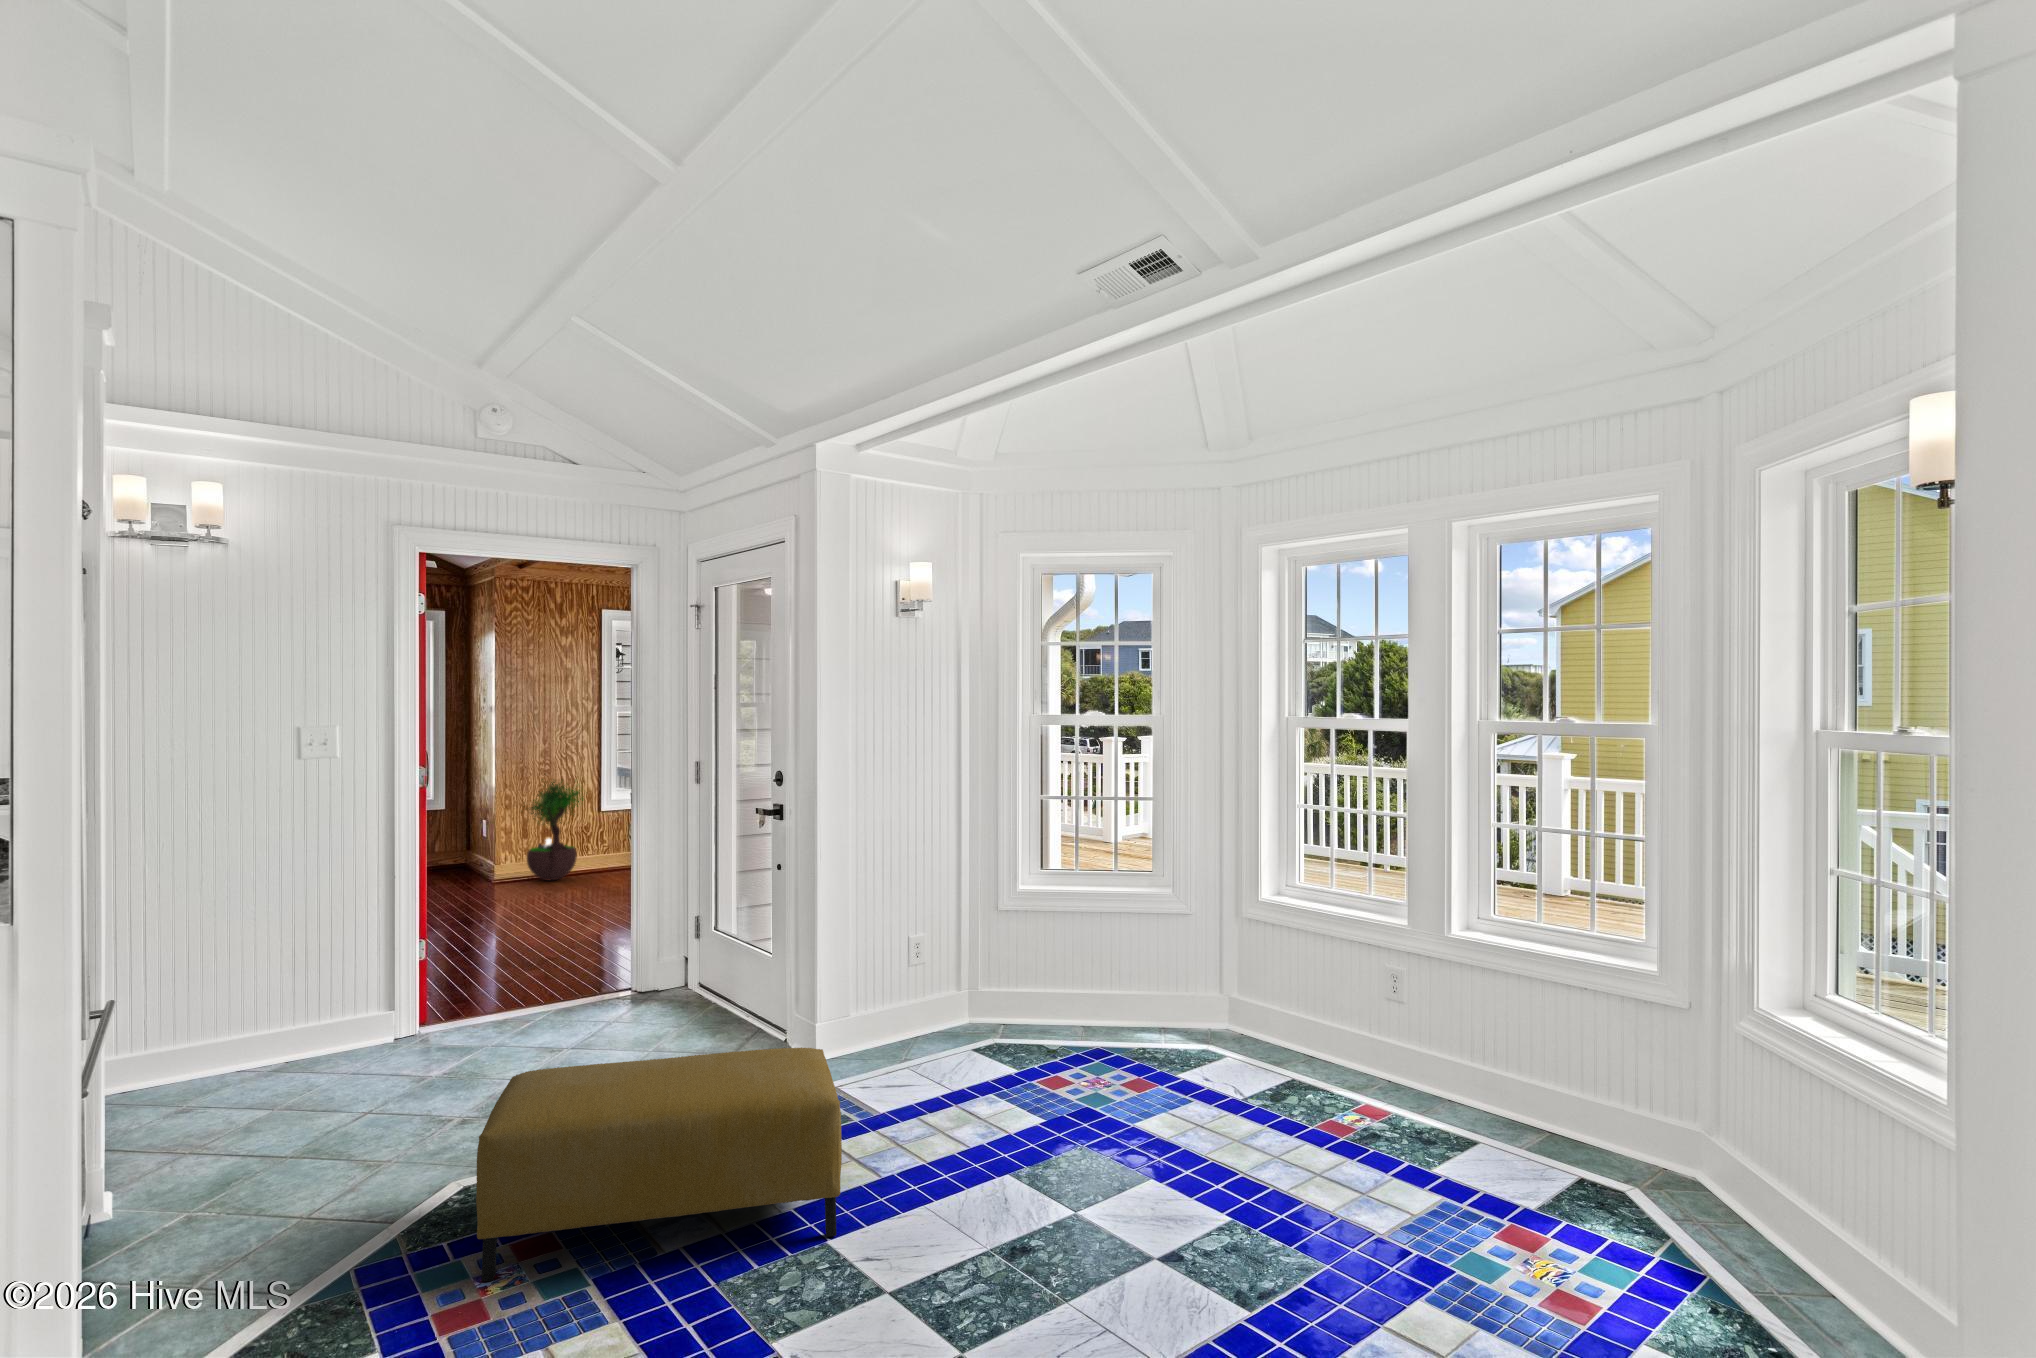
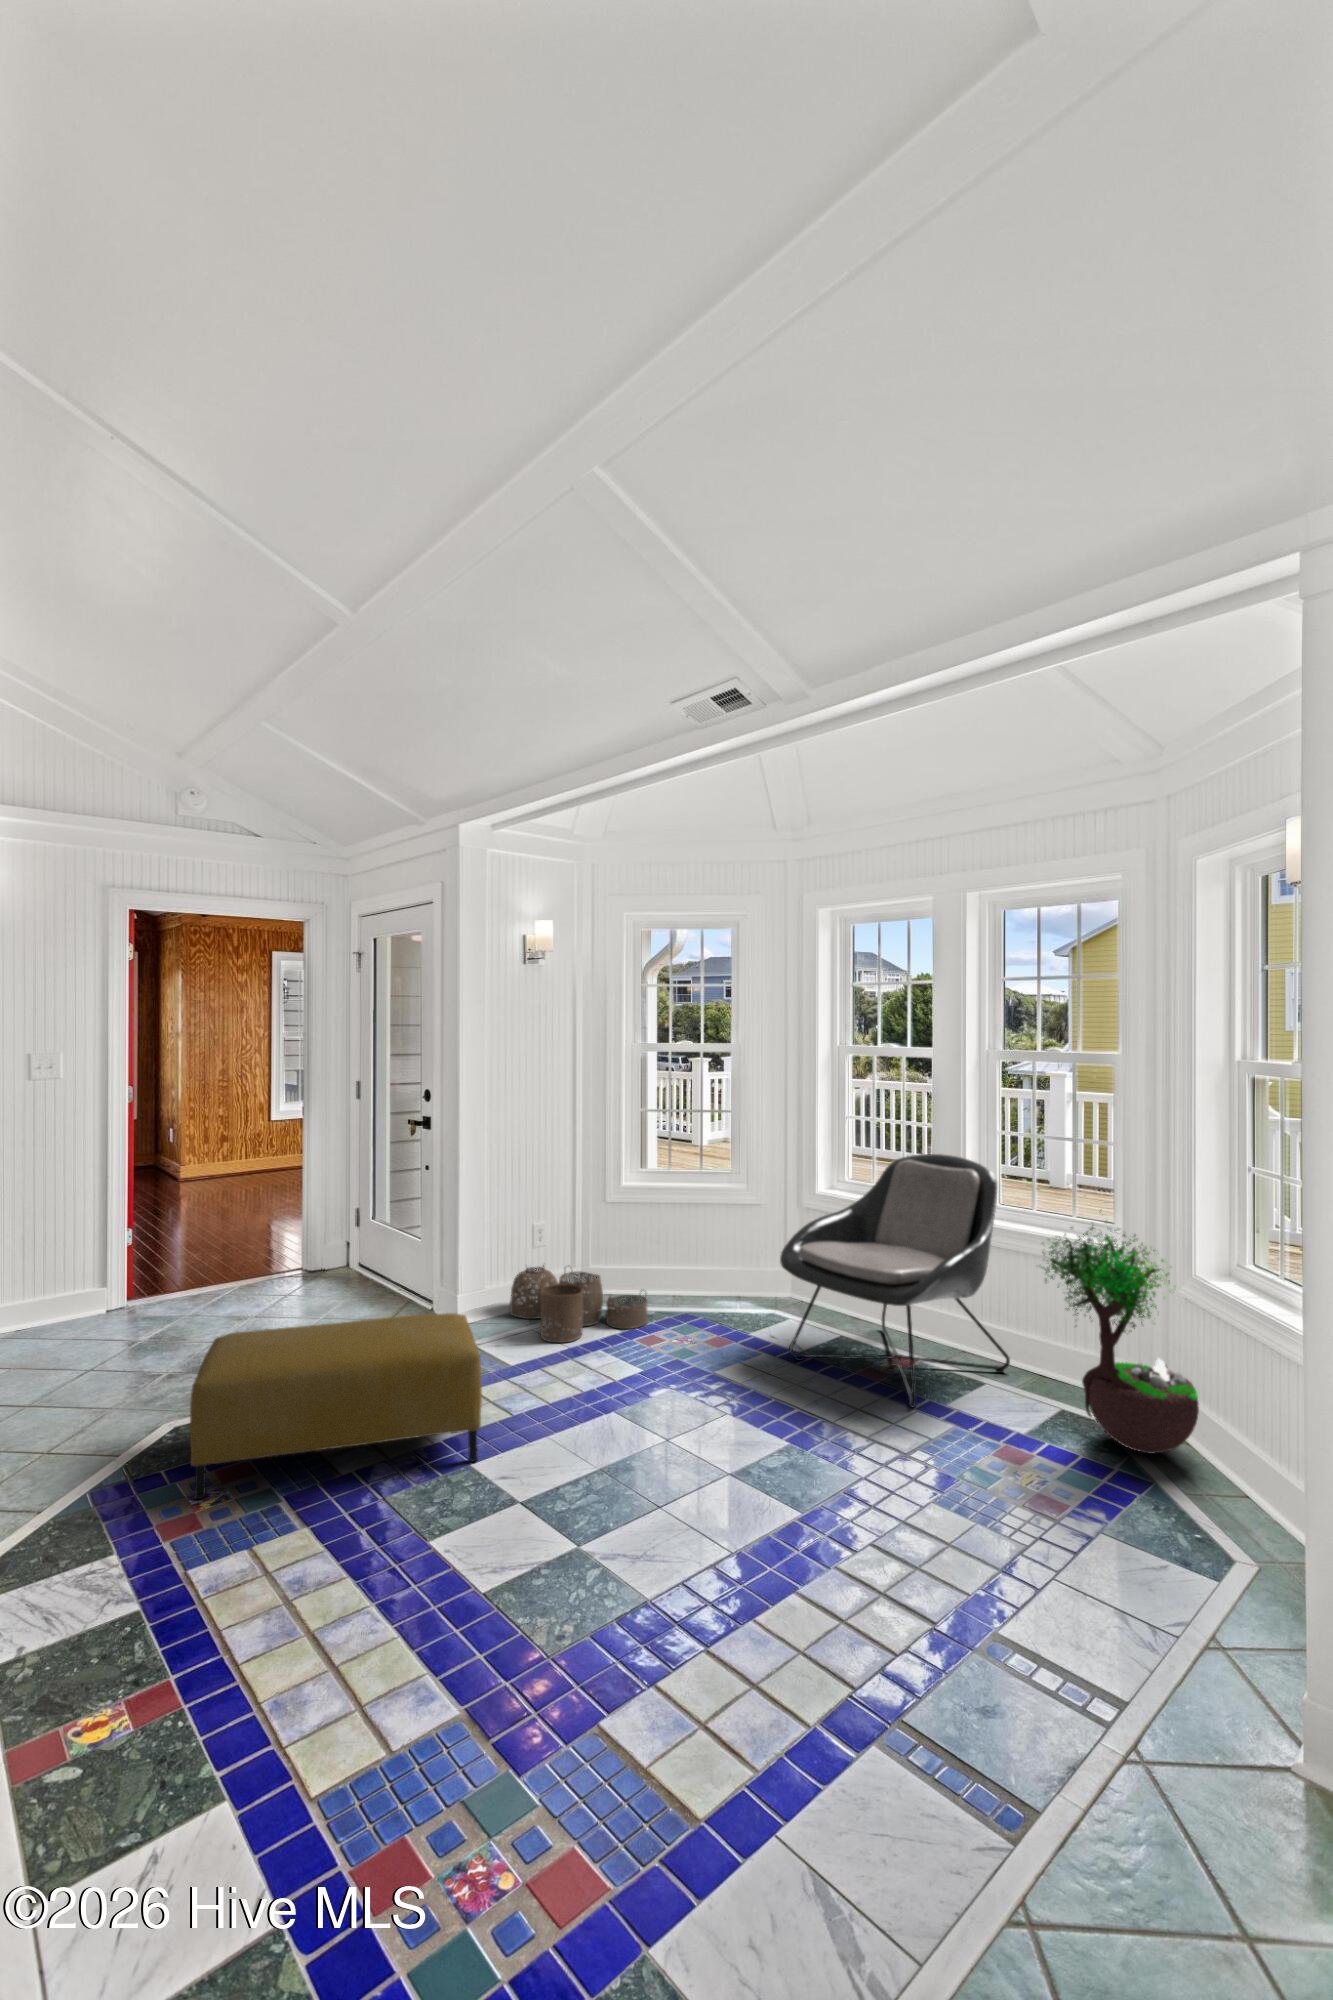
potted tree: present [527,779,583,881] -> present [1039,1210,1199,1453]
lounge chair: none [1214,852,1508,1173] -> present [780,1154,1010,1407]
woven basket: none [879,985,1048,1083] -> present [510,1265,648,1342]

